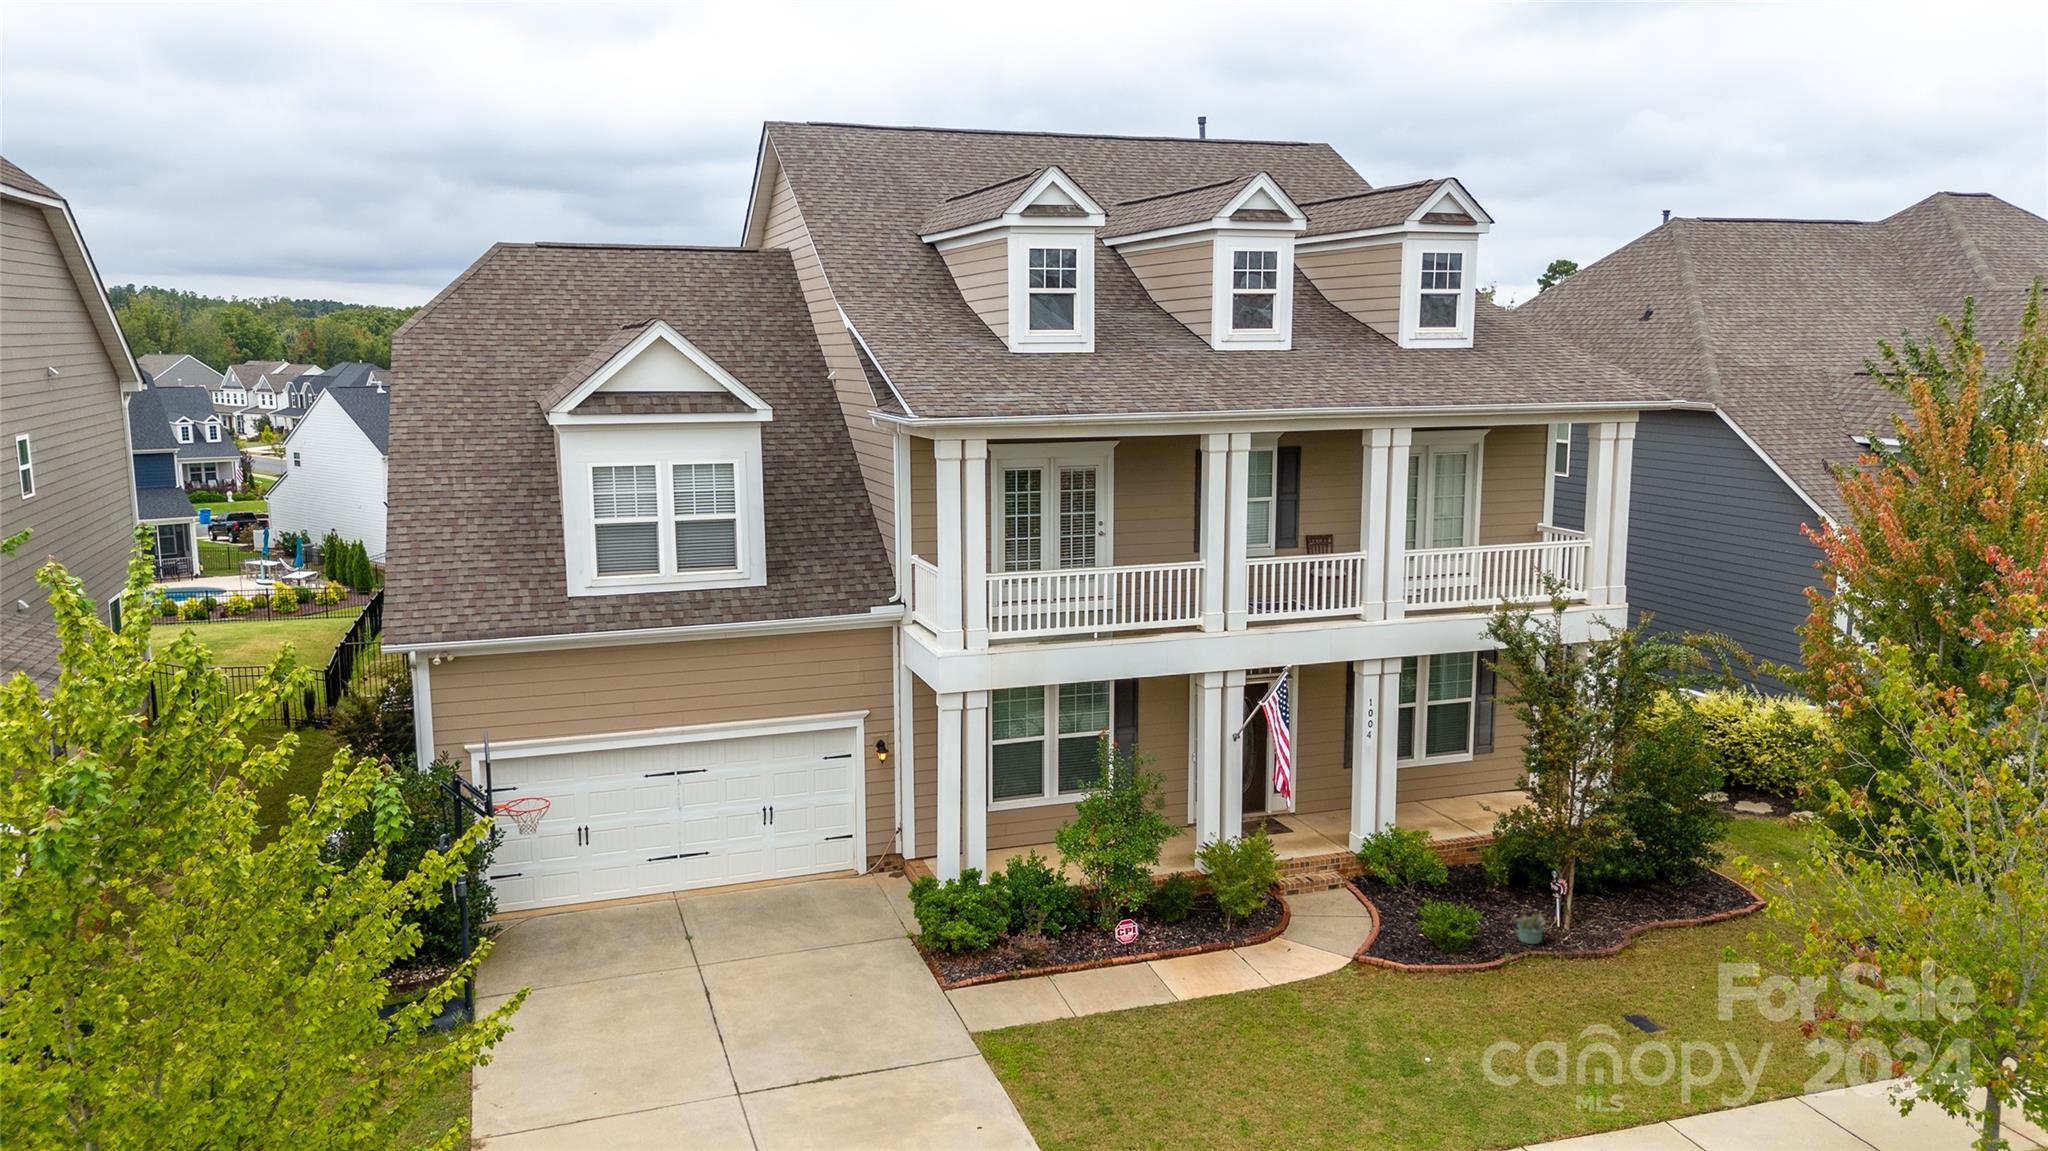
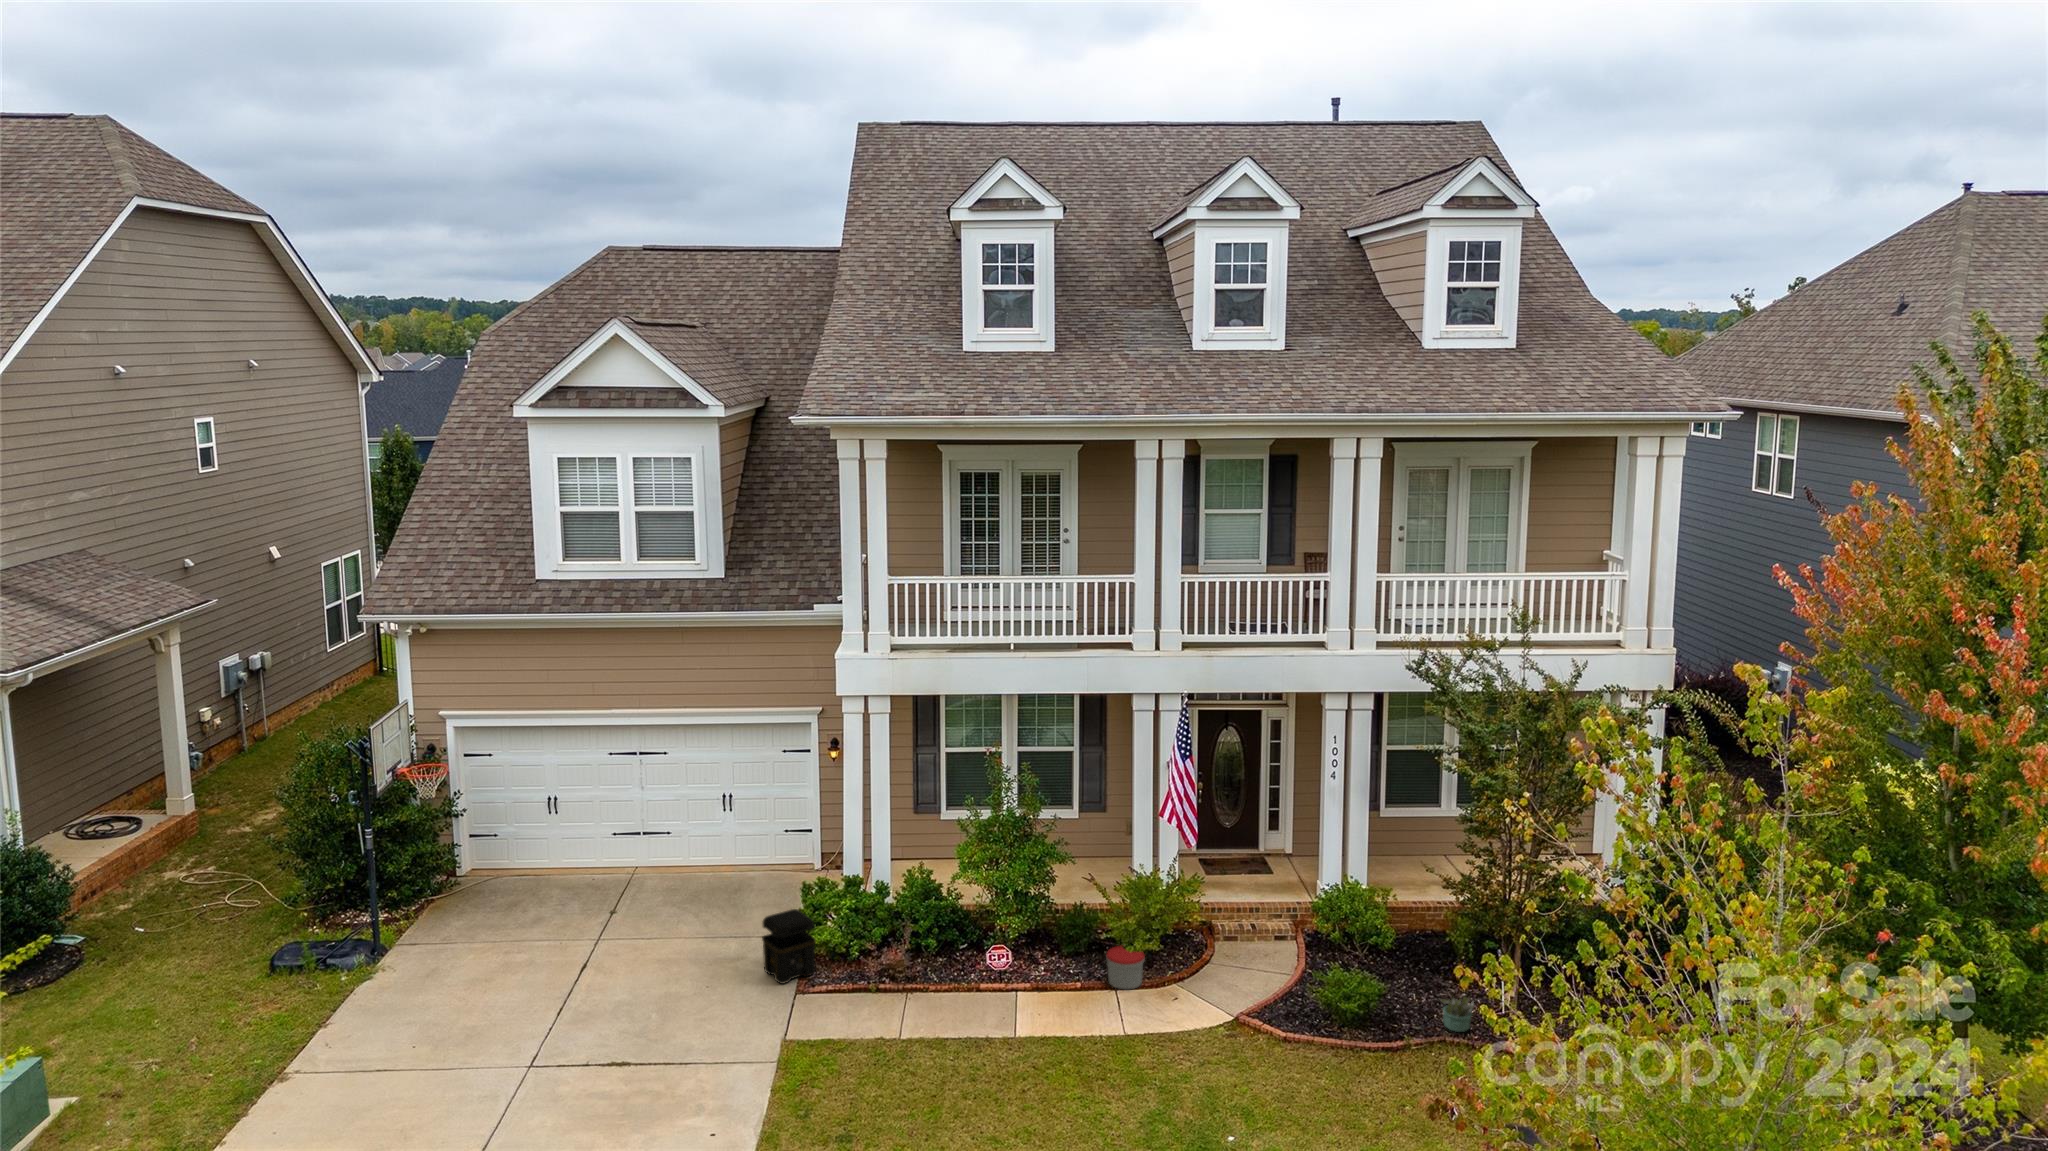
bucket: none [1219,907,1256,946] -> present [1106,946,1145,989]
toolbox: none [897,910,952,984] -> present [762,909,816,984]

